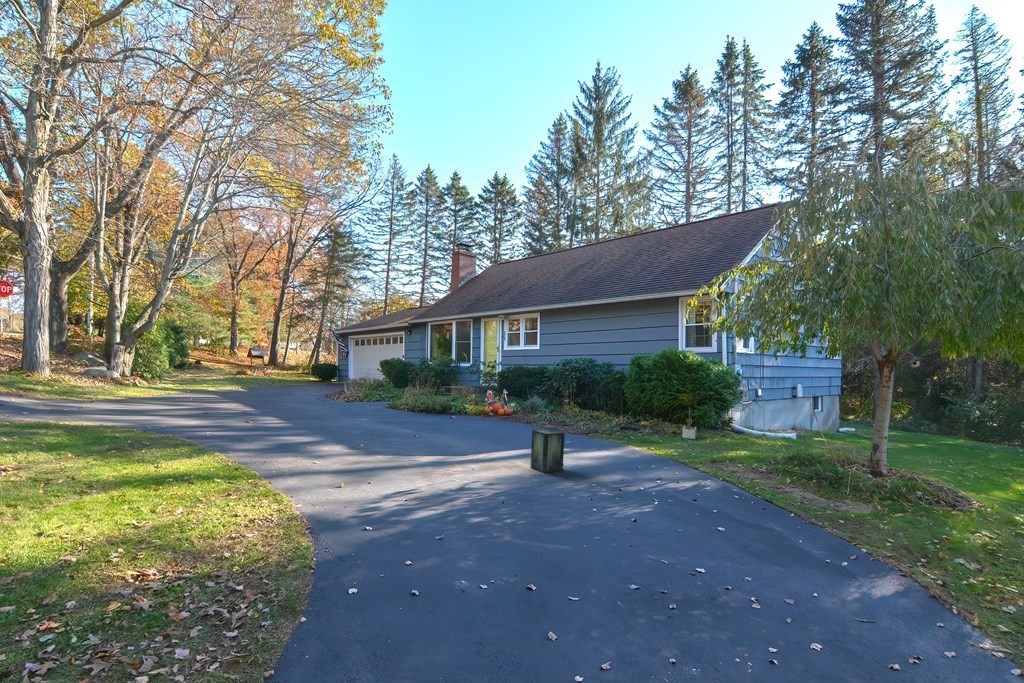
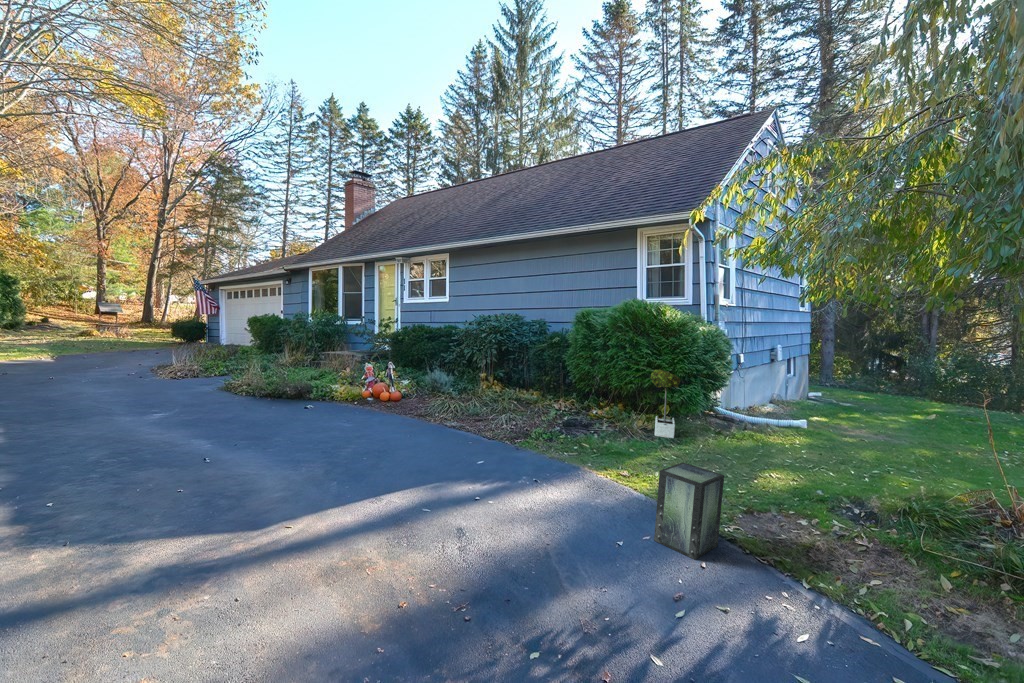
storage box: present [531,429,565,473] -> present [654,463,724,560]

